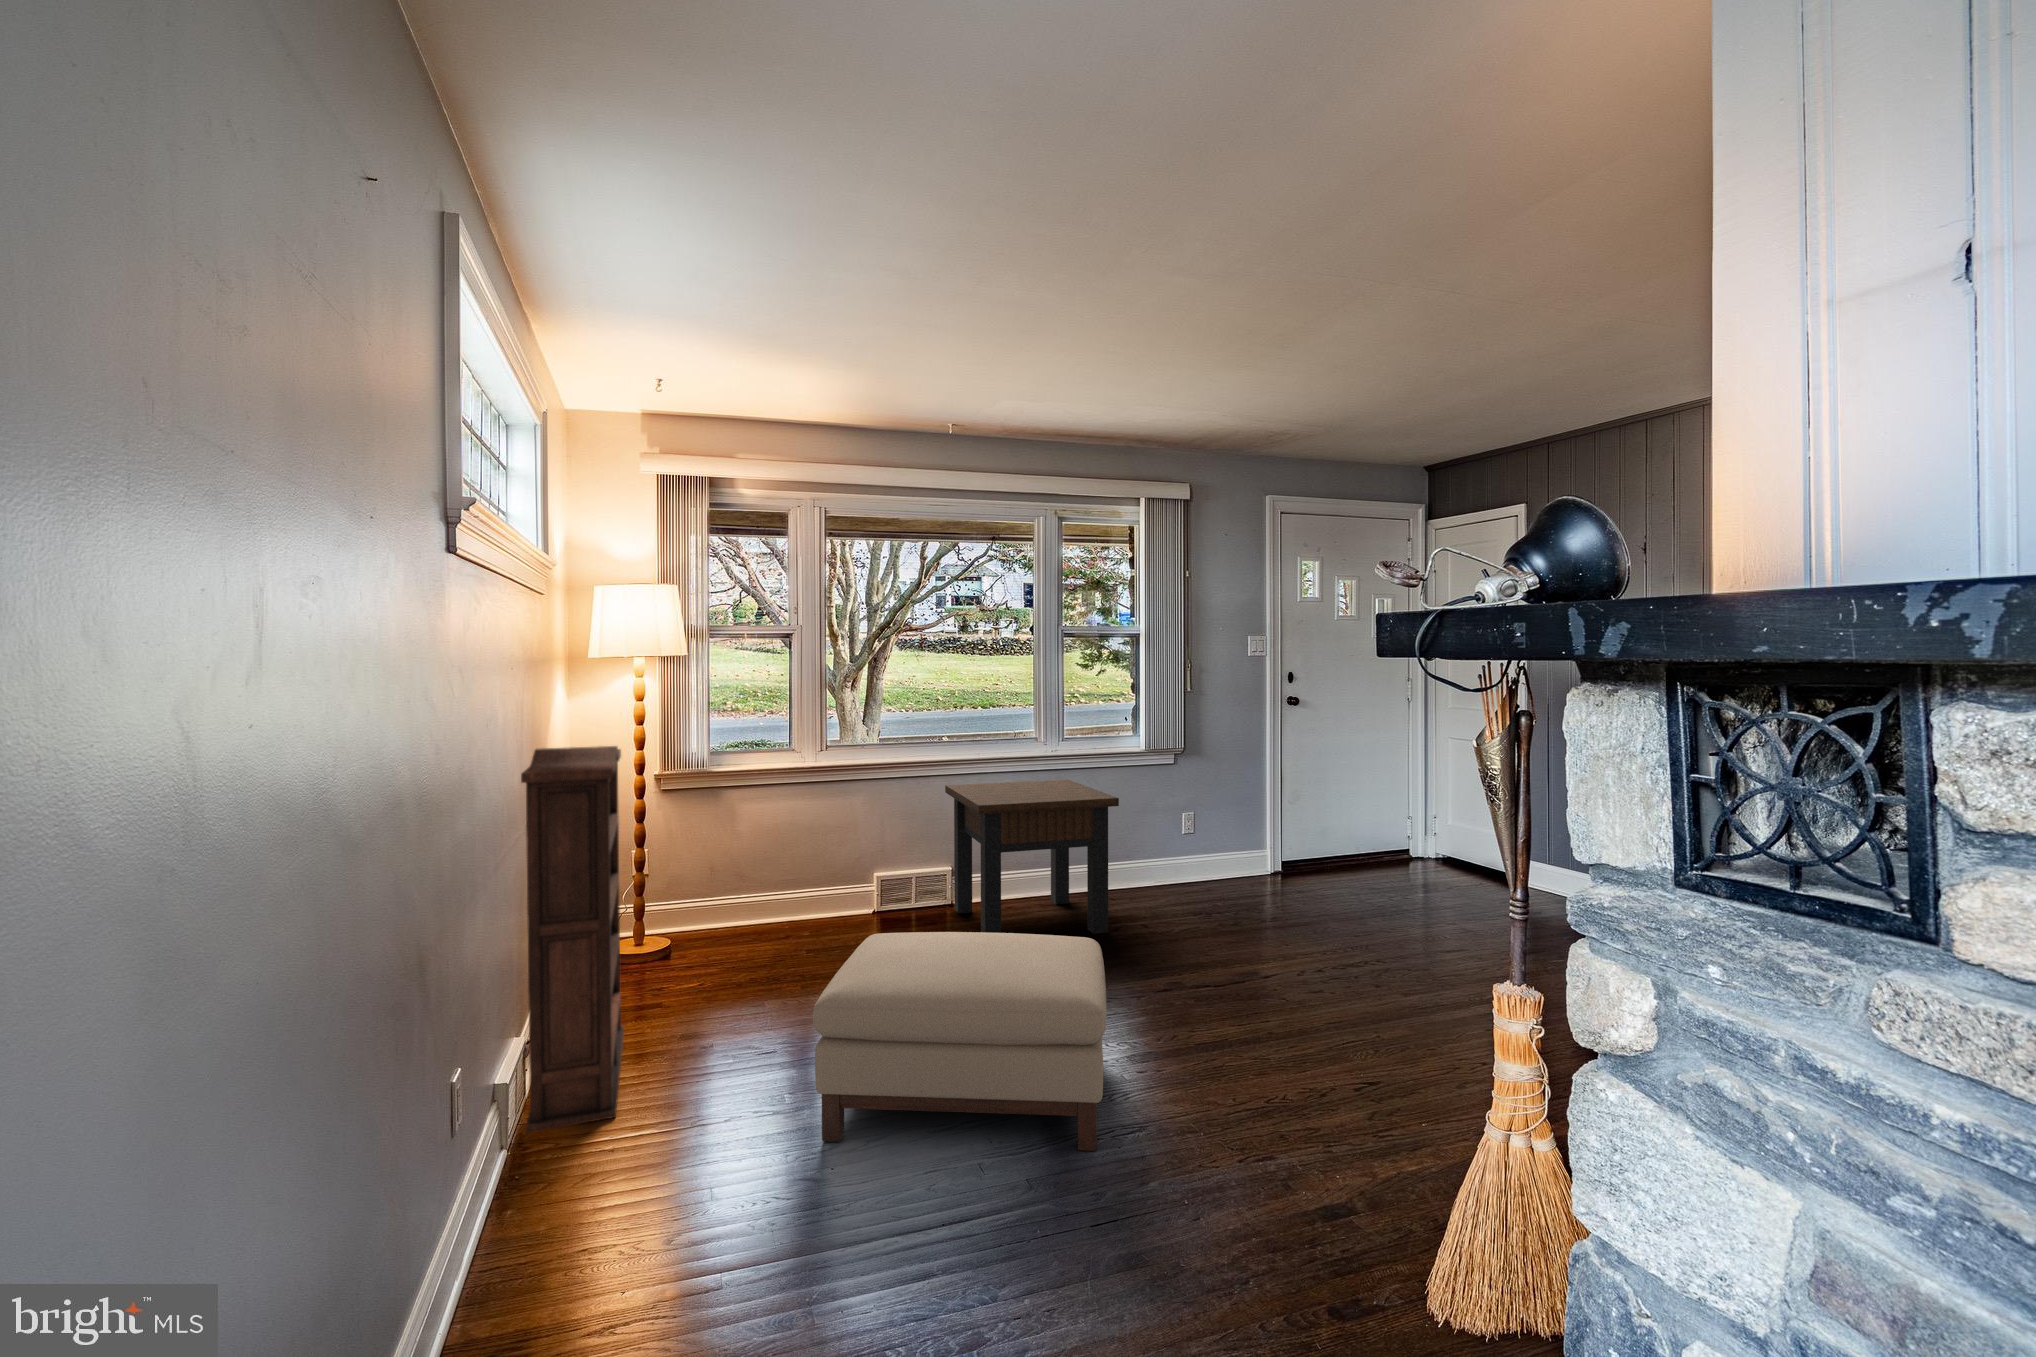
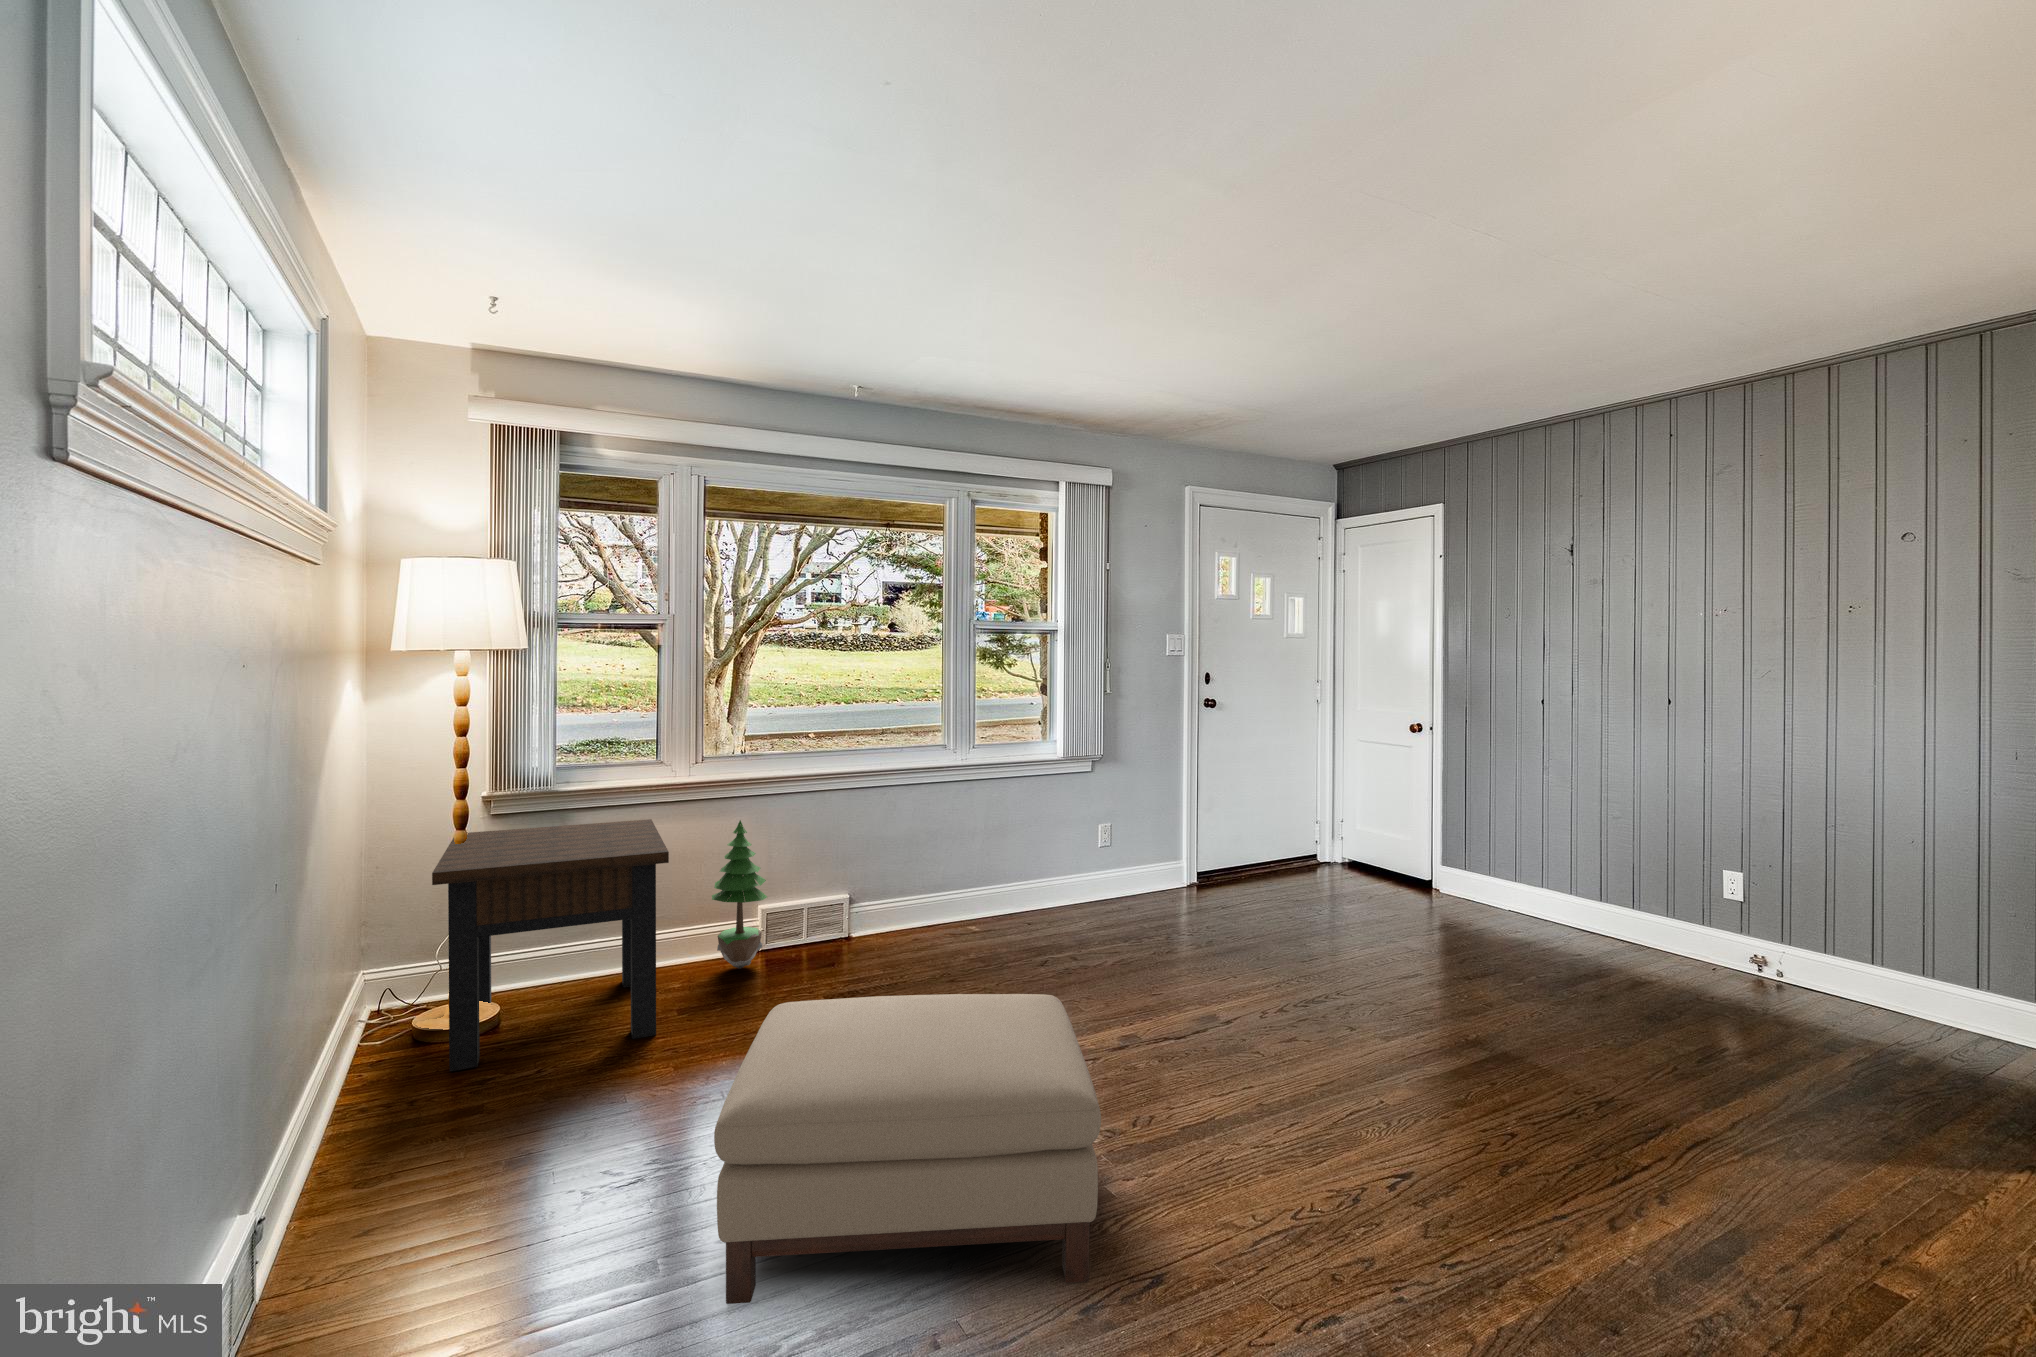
bookshelf: present [521,746,624,1133] -> none [274,772,437,1336]
side table: present [945,780,1119,934] -> present [432,819,669,1072]
potted tree: none [834,797,880,925] -> present [712,820,767,969]

